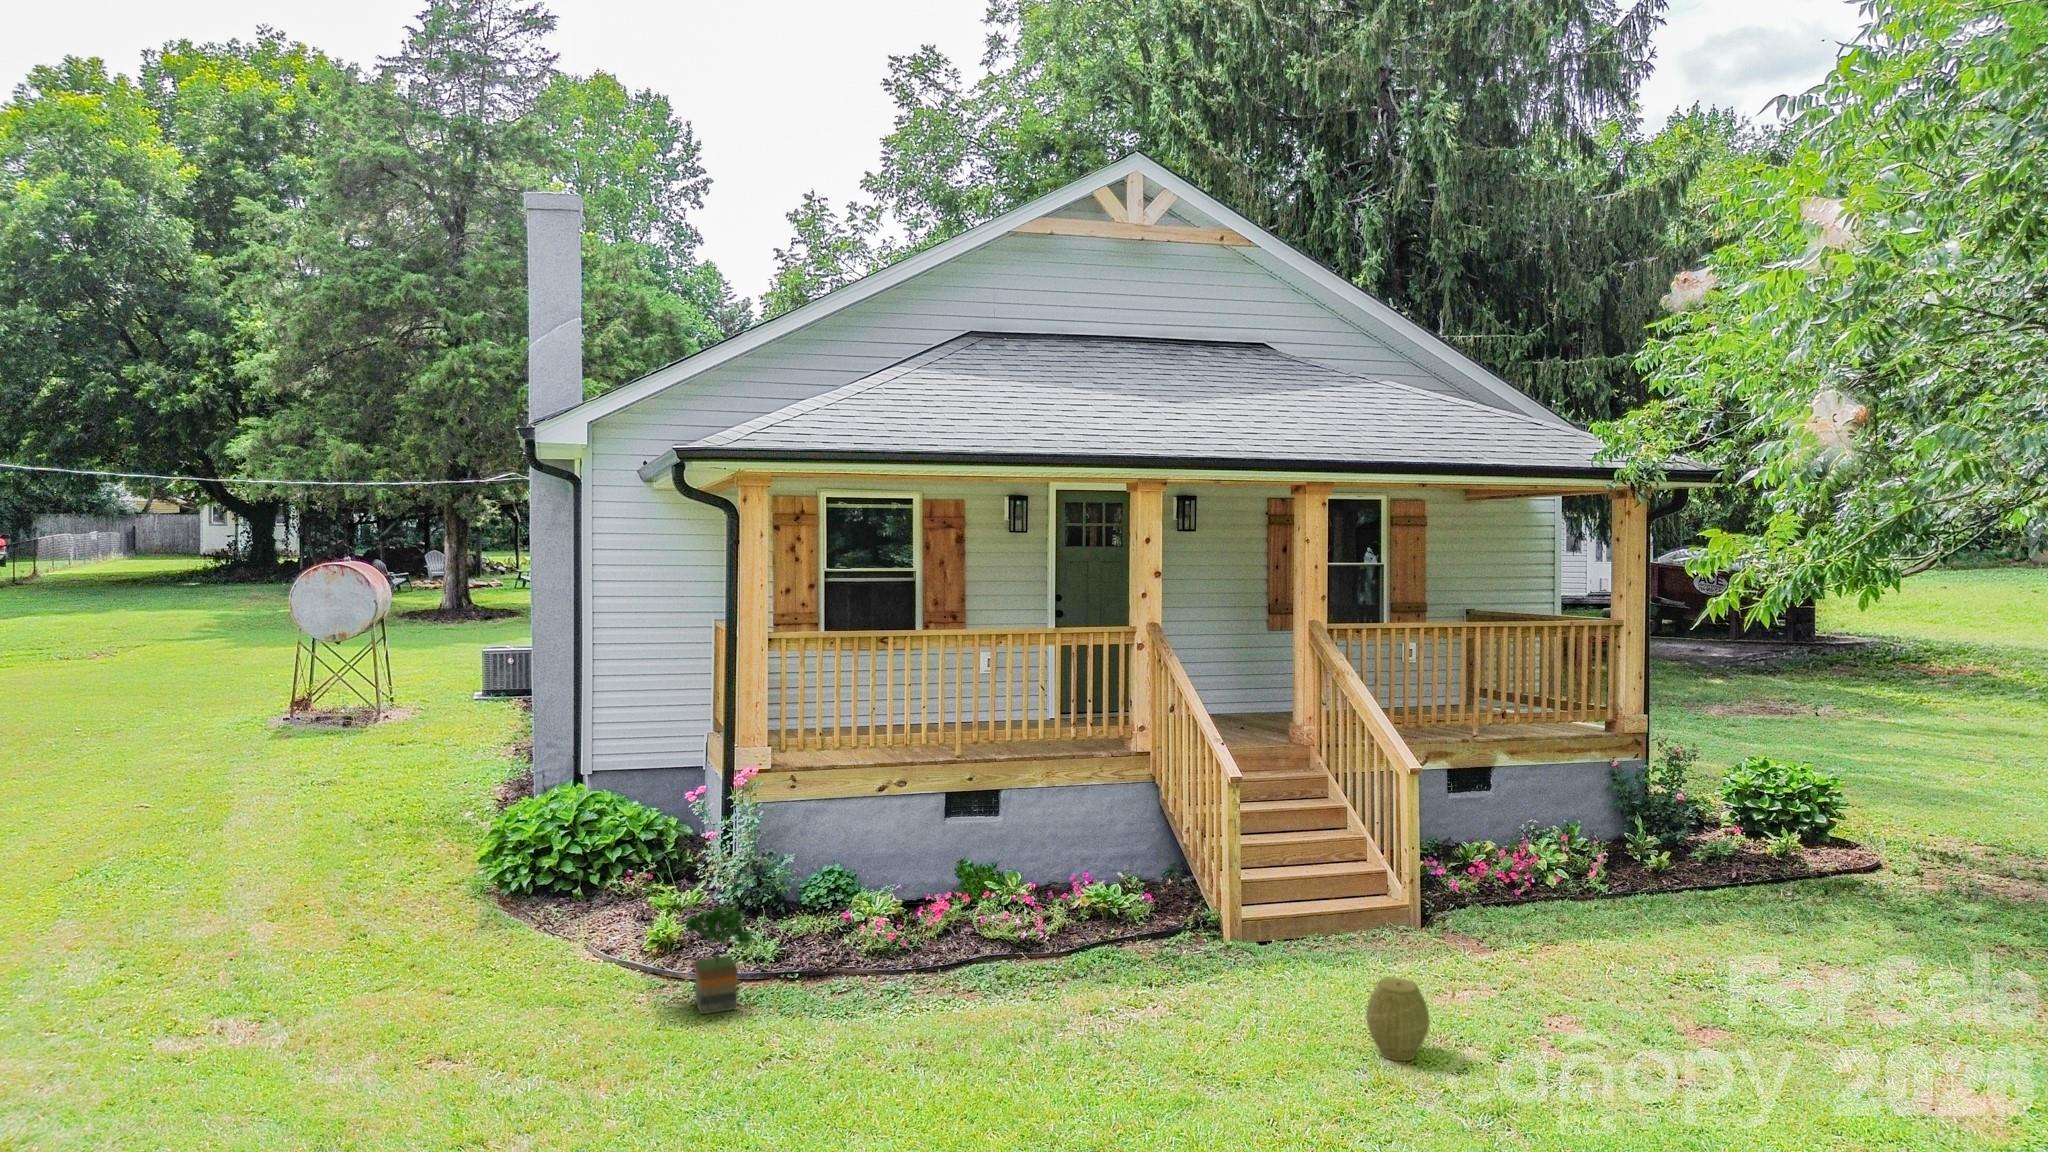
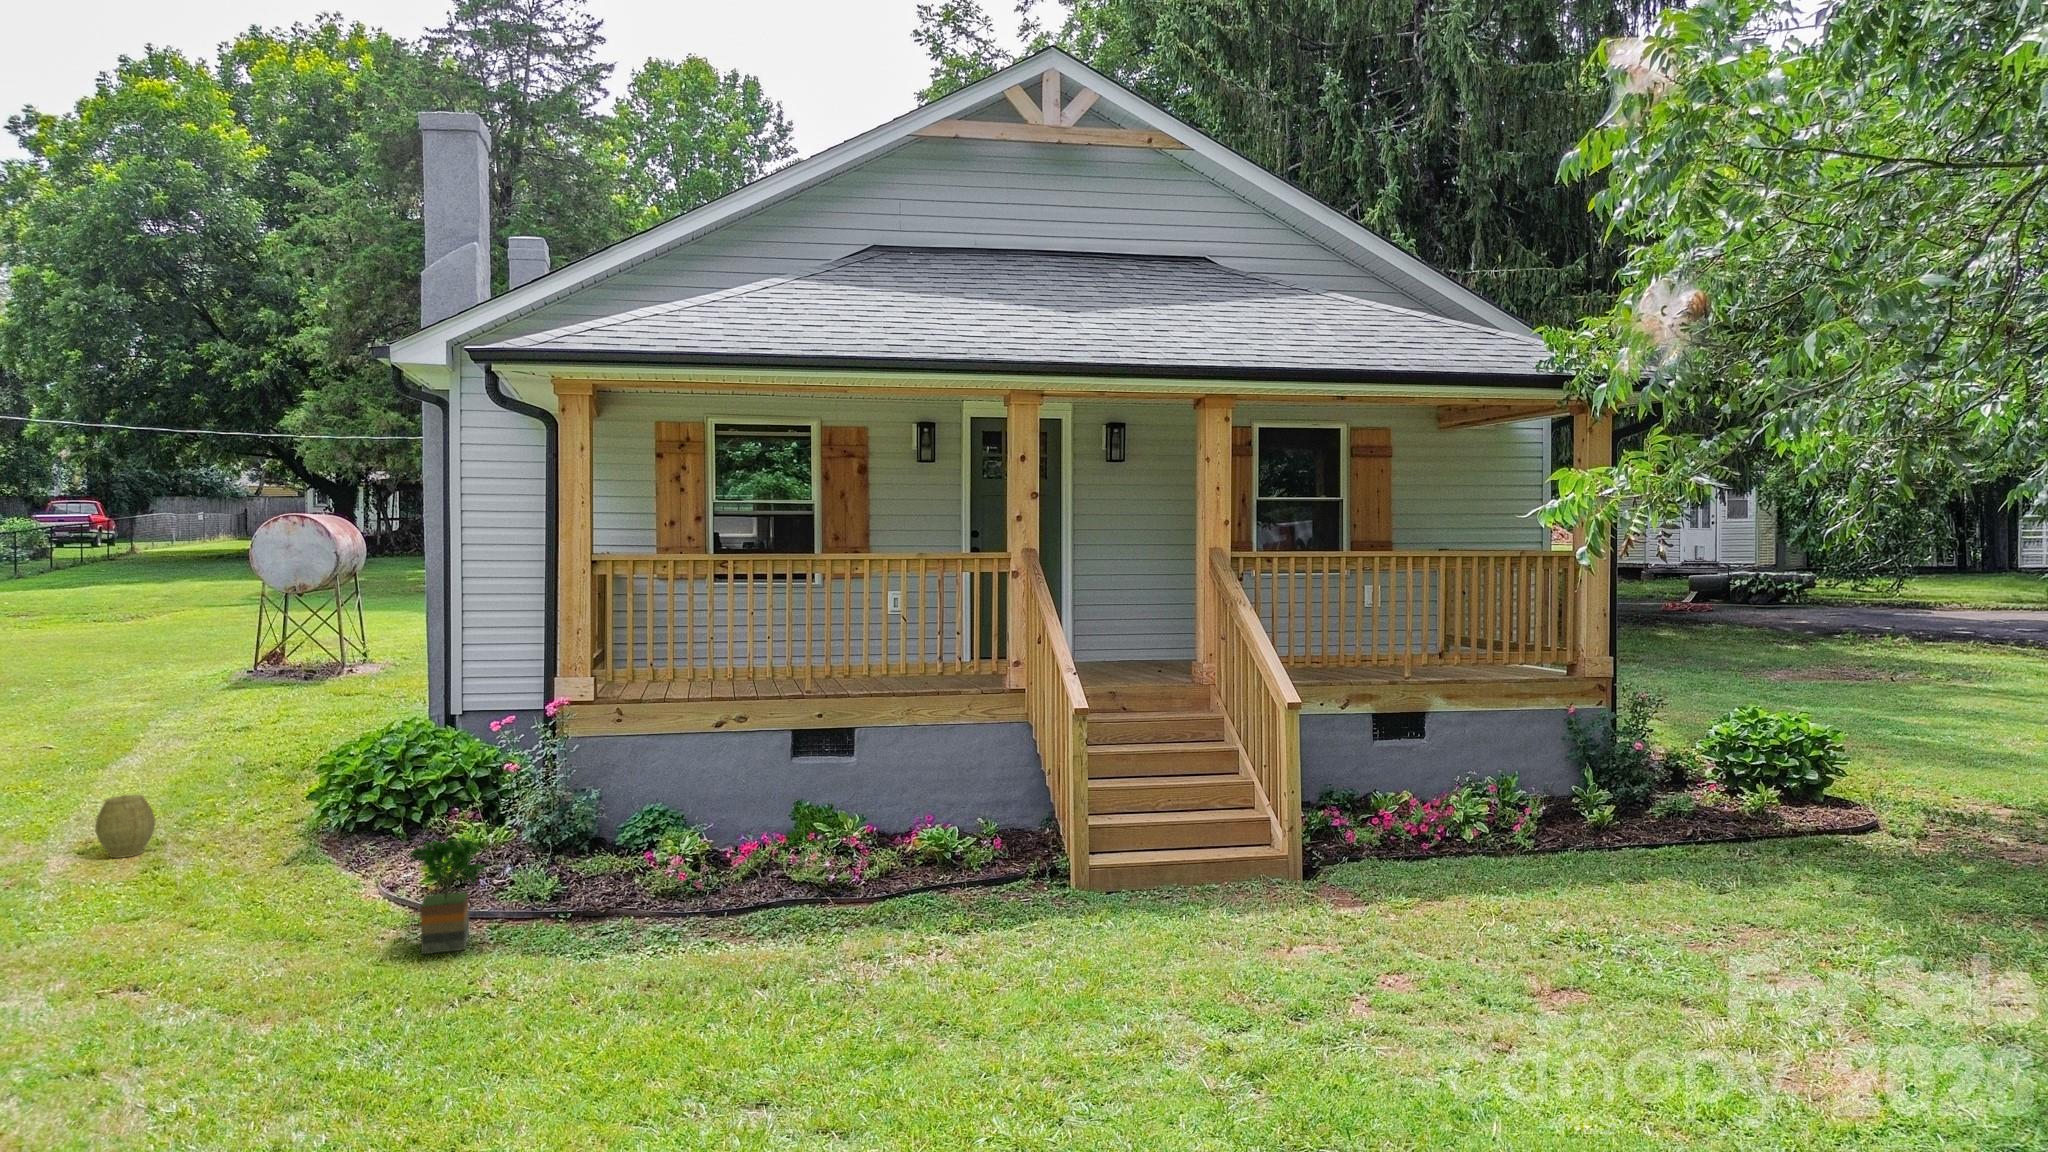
woven basket: present [1366,978,1429,1061] -> present [95,795,156,858]

